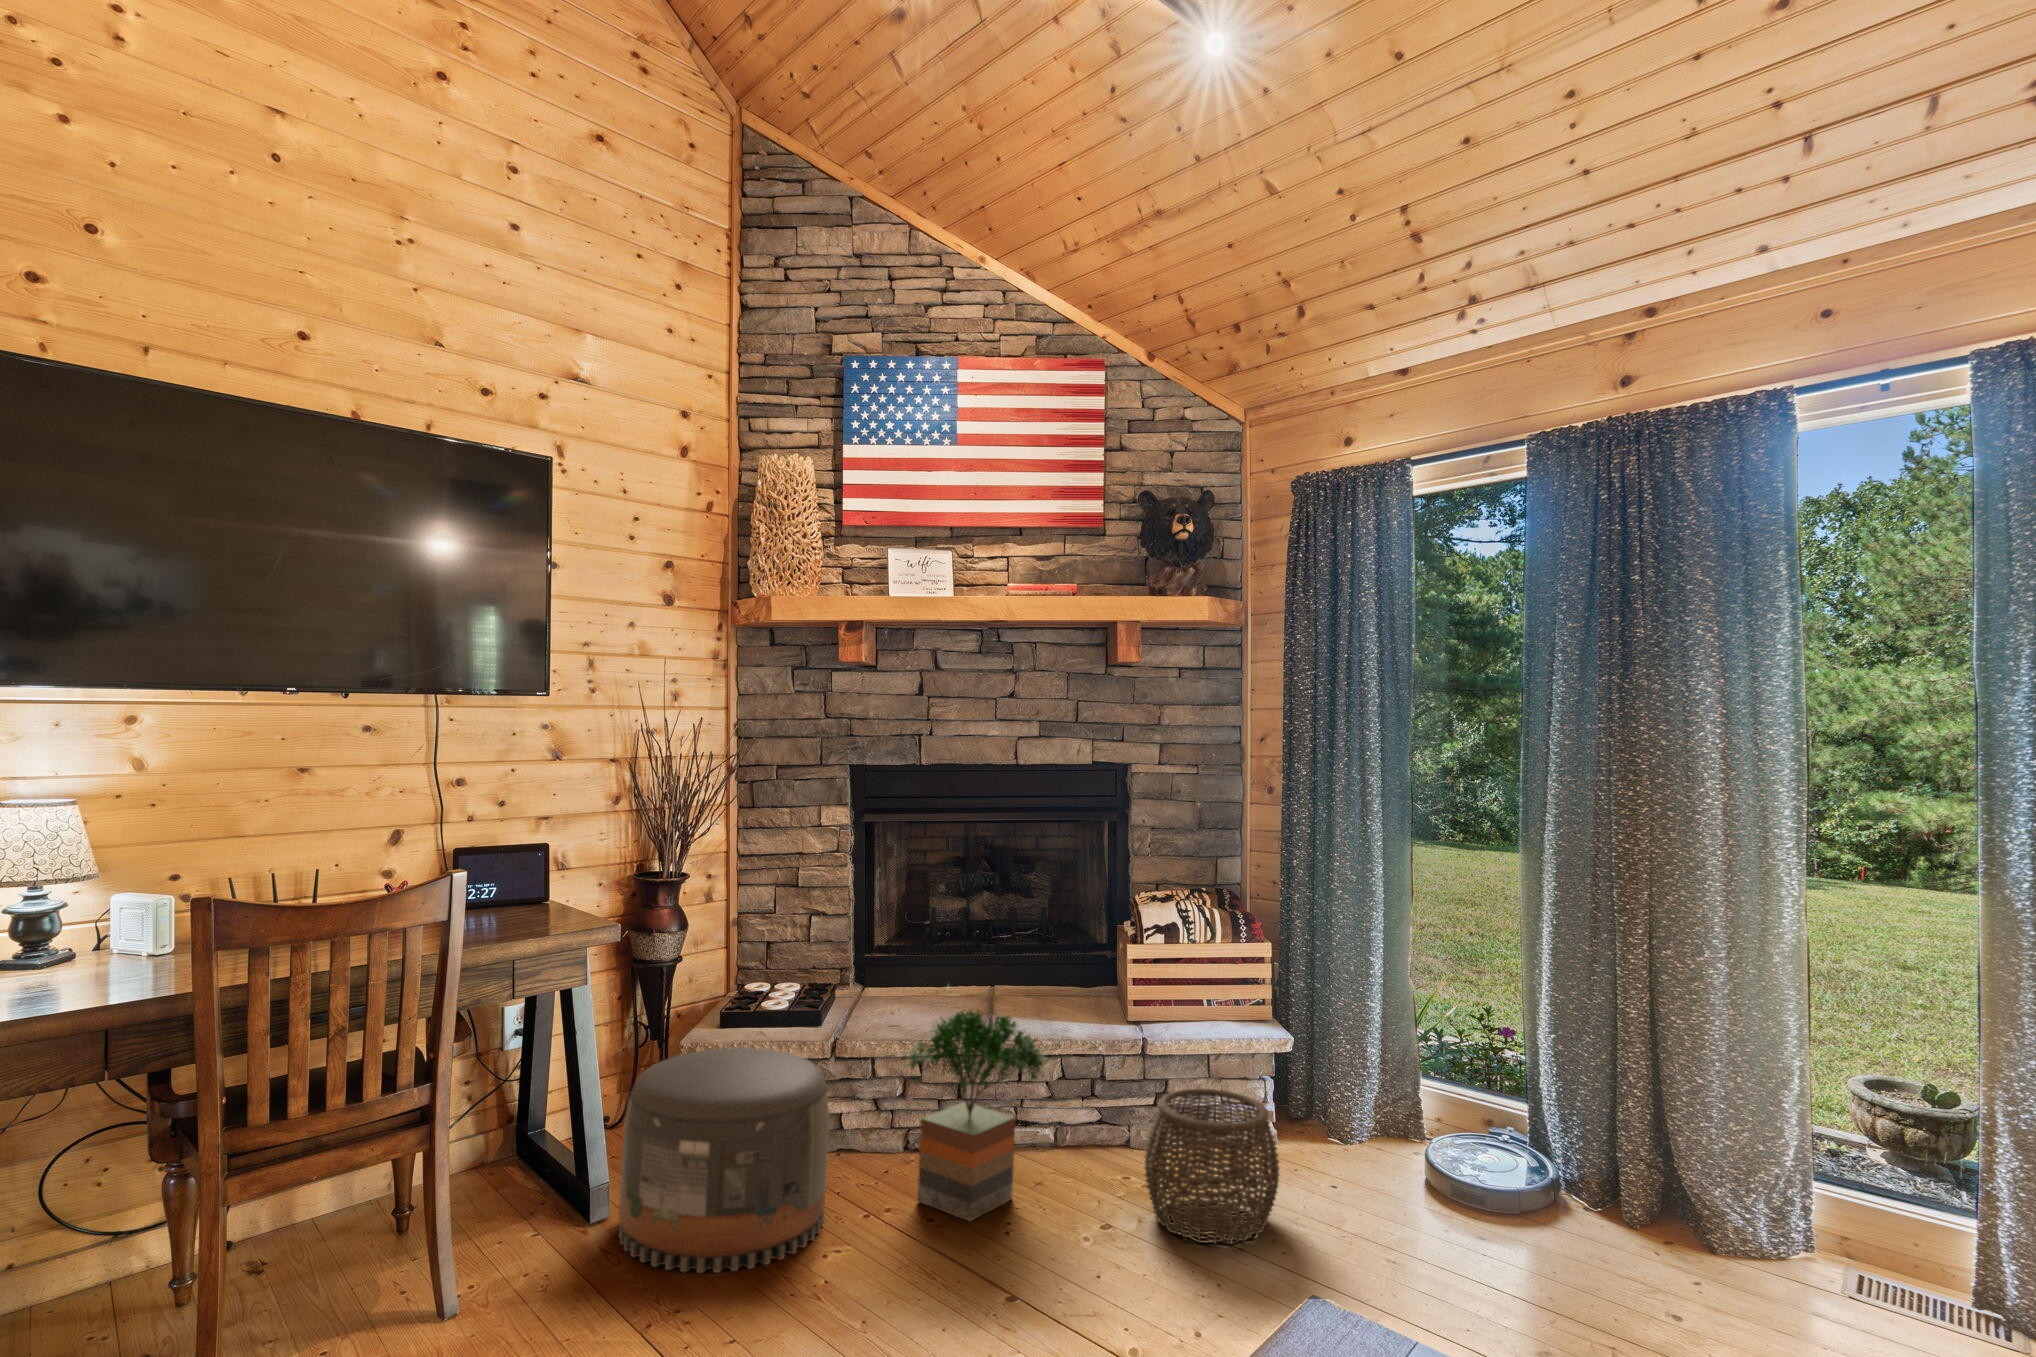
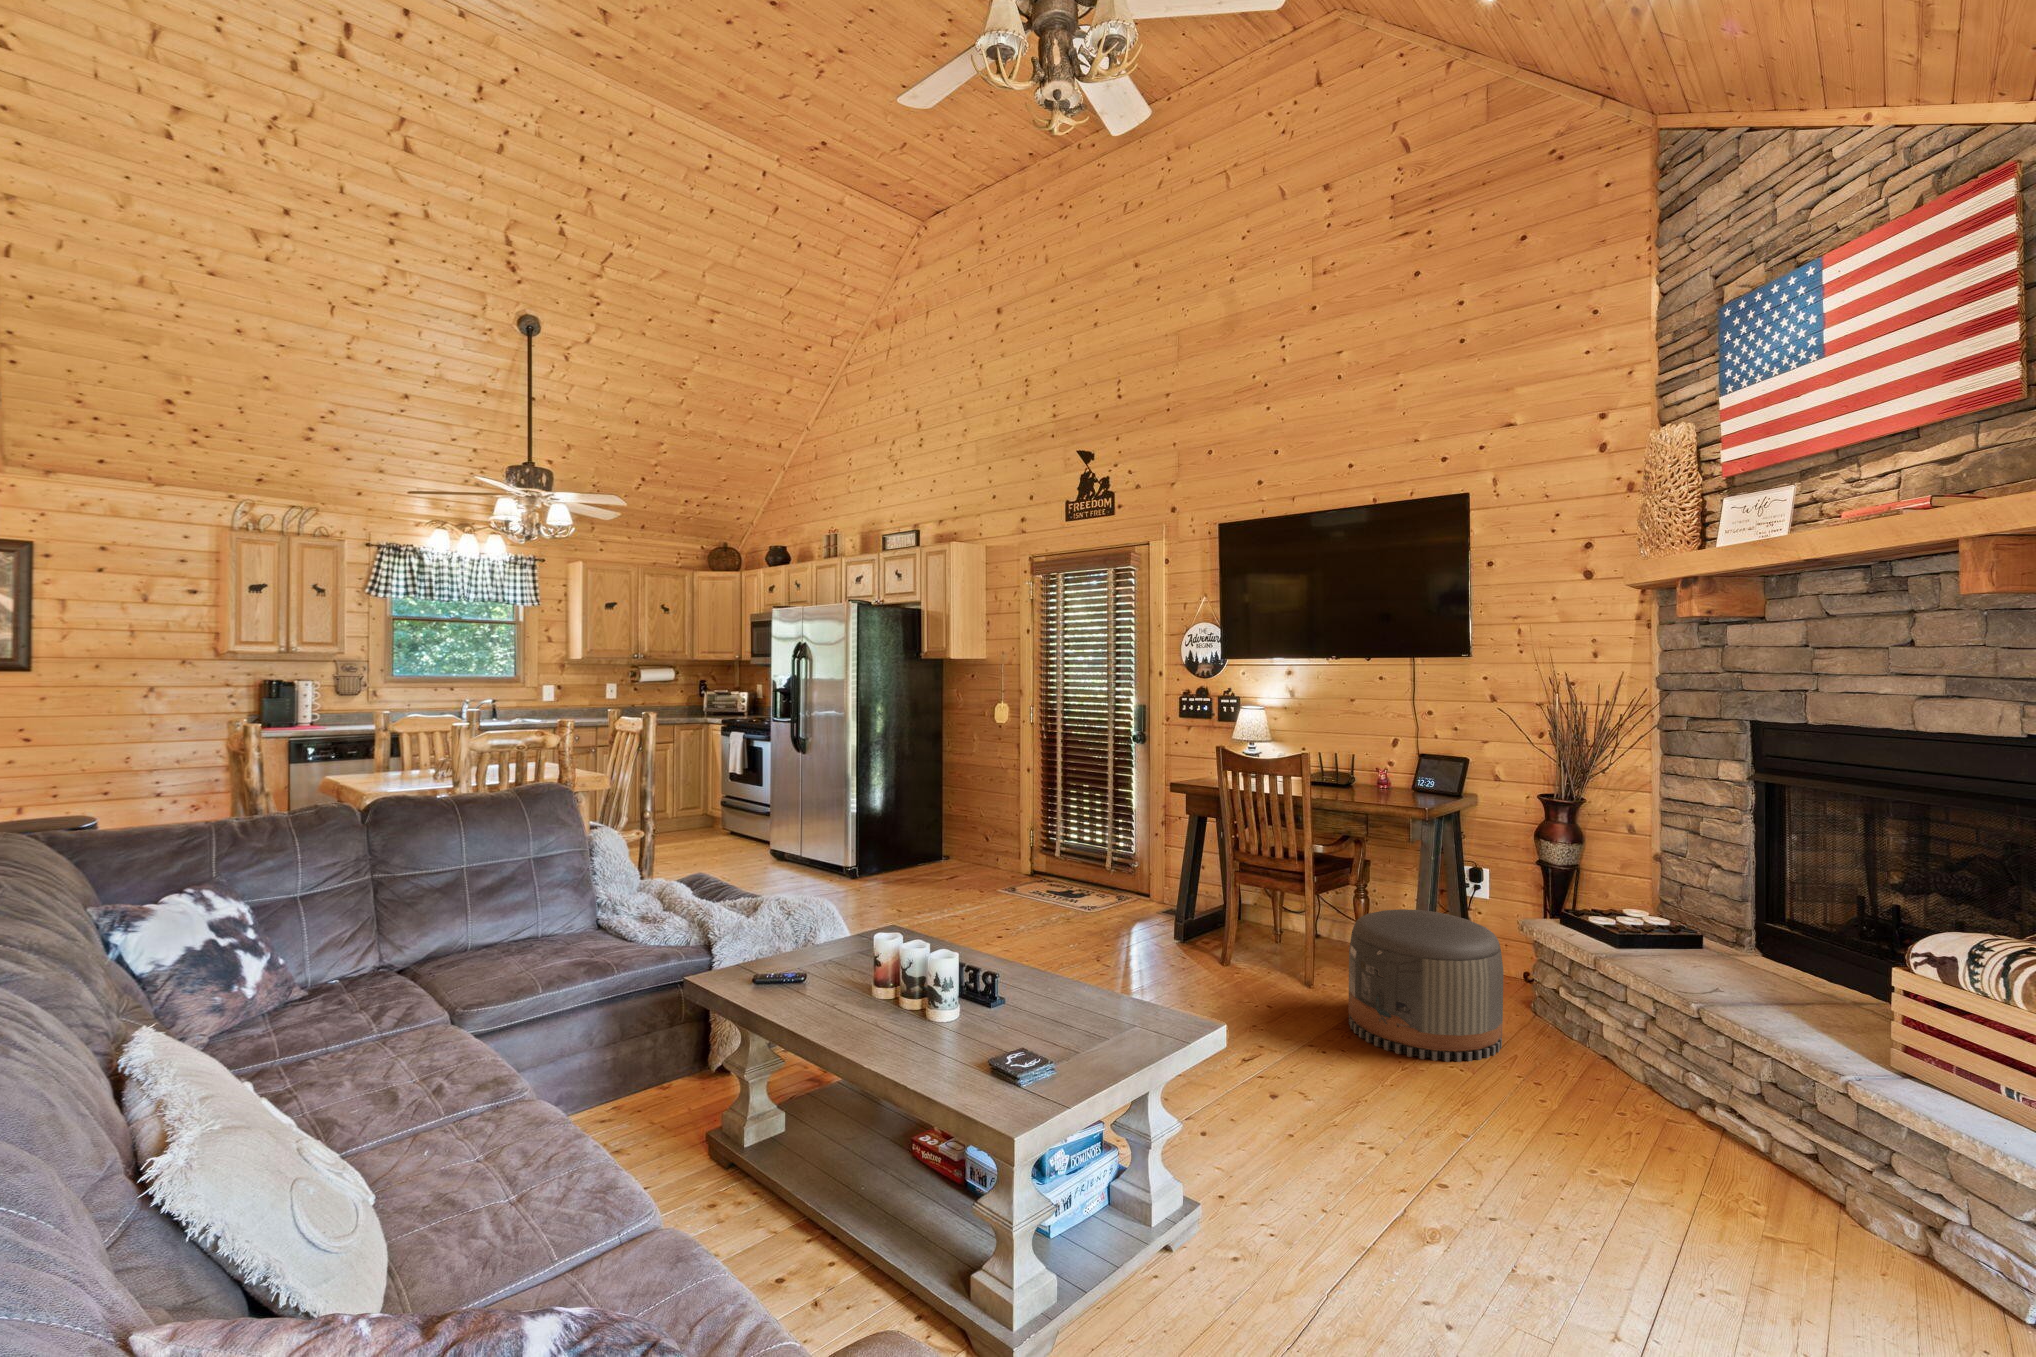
potted tree: present [908,1011,1047,1221] -> none [1514,938,1650,1135]
woven basket: present [1145,1088,1280,1245] -> none [1608,1089,1804,1288]

